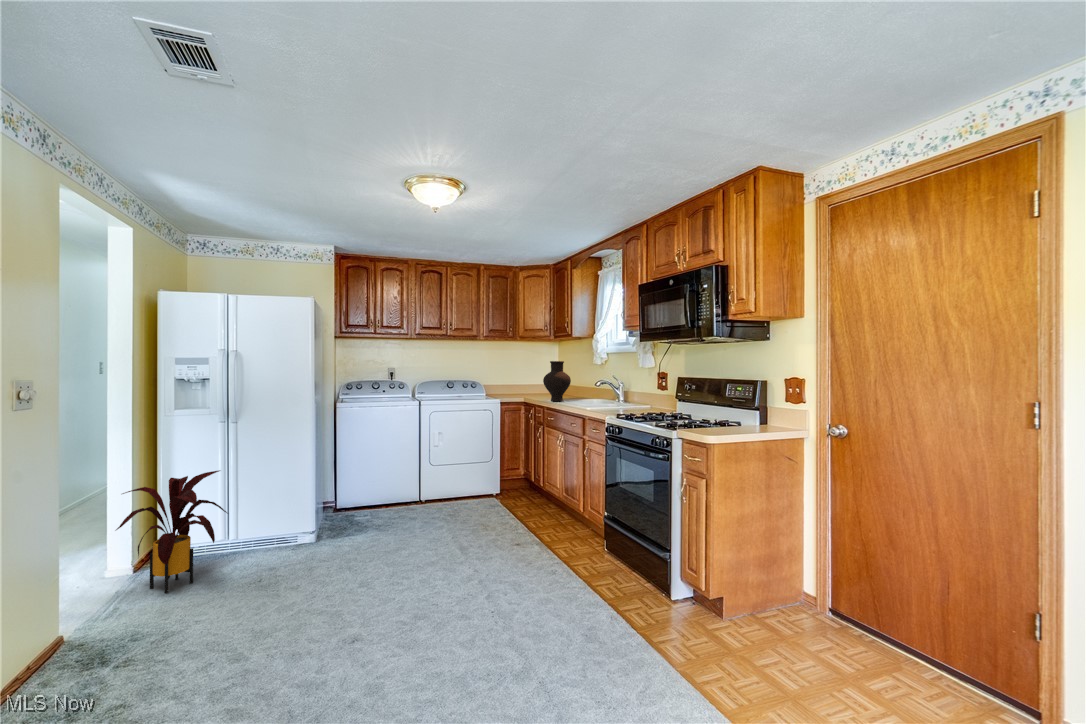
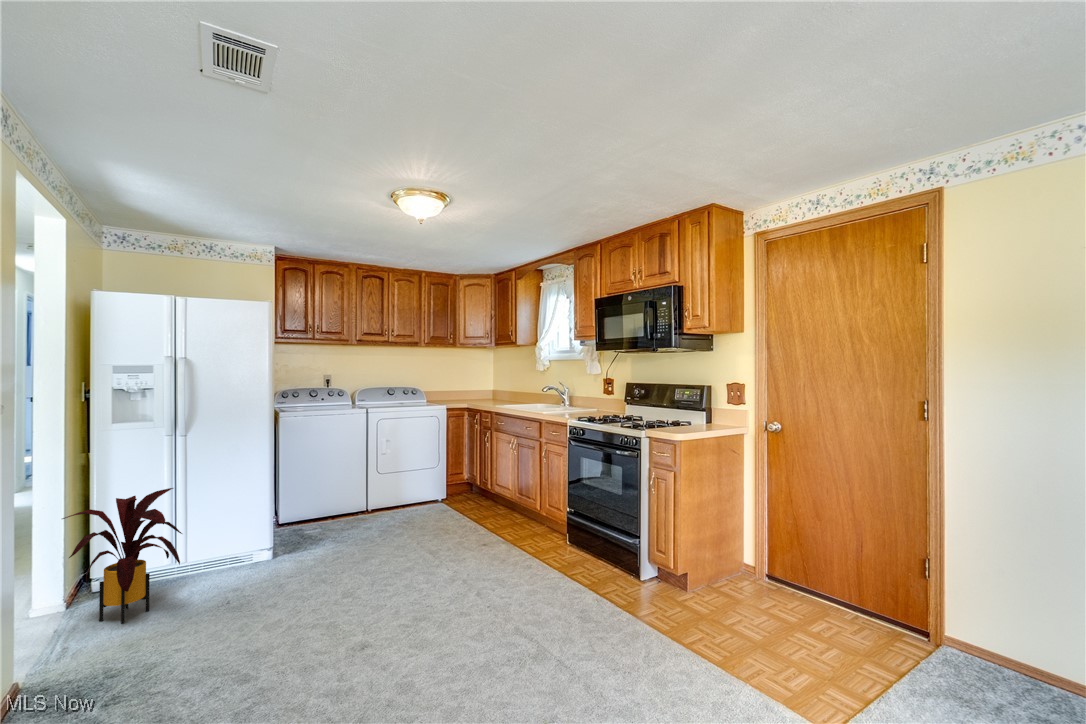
vase: present [543,361,571,401] -> none [491,368,518,407]

